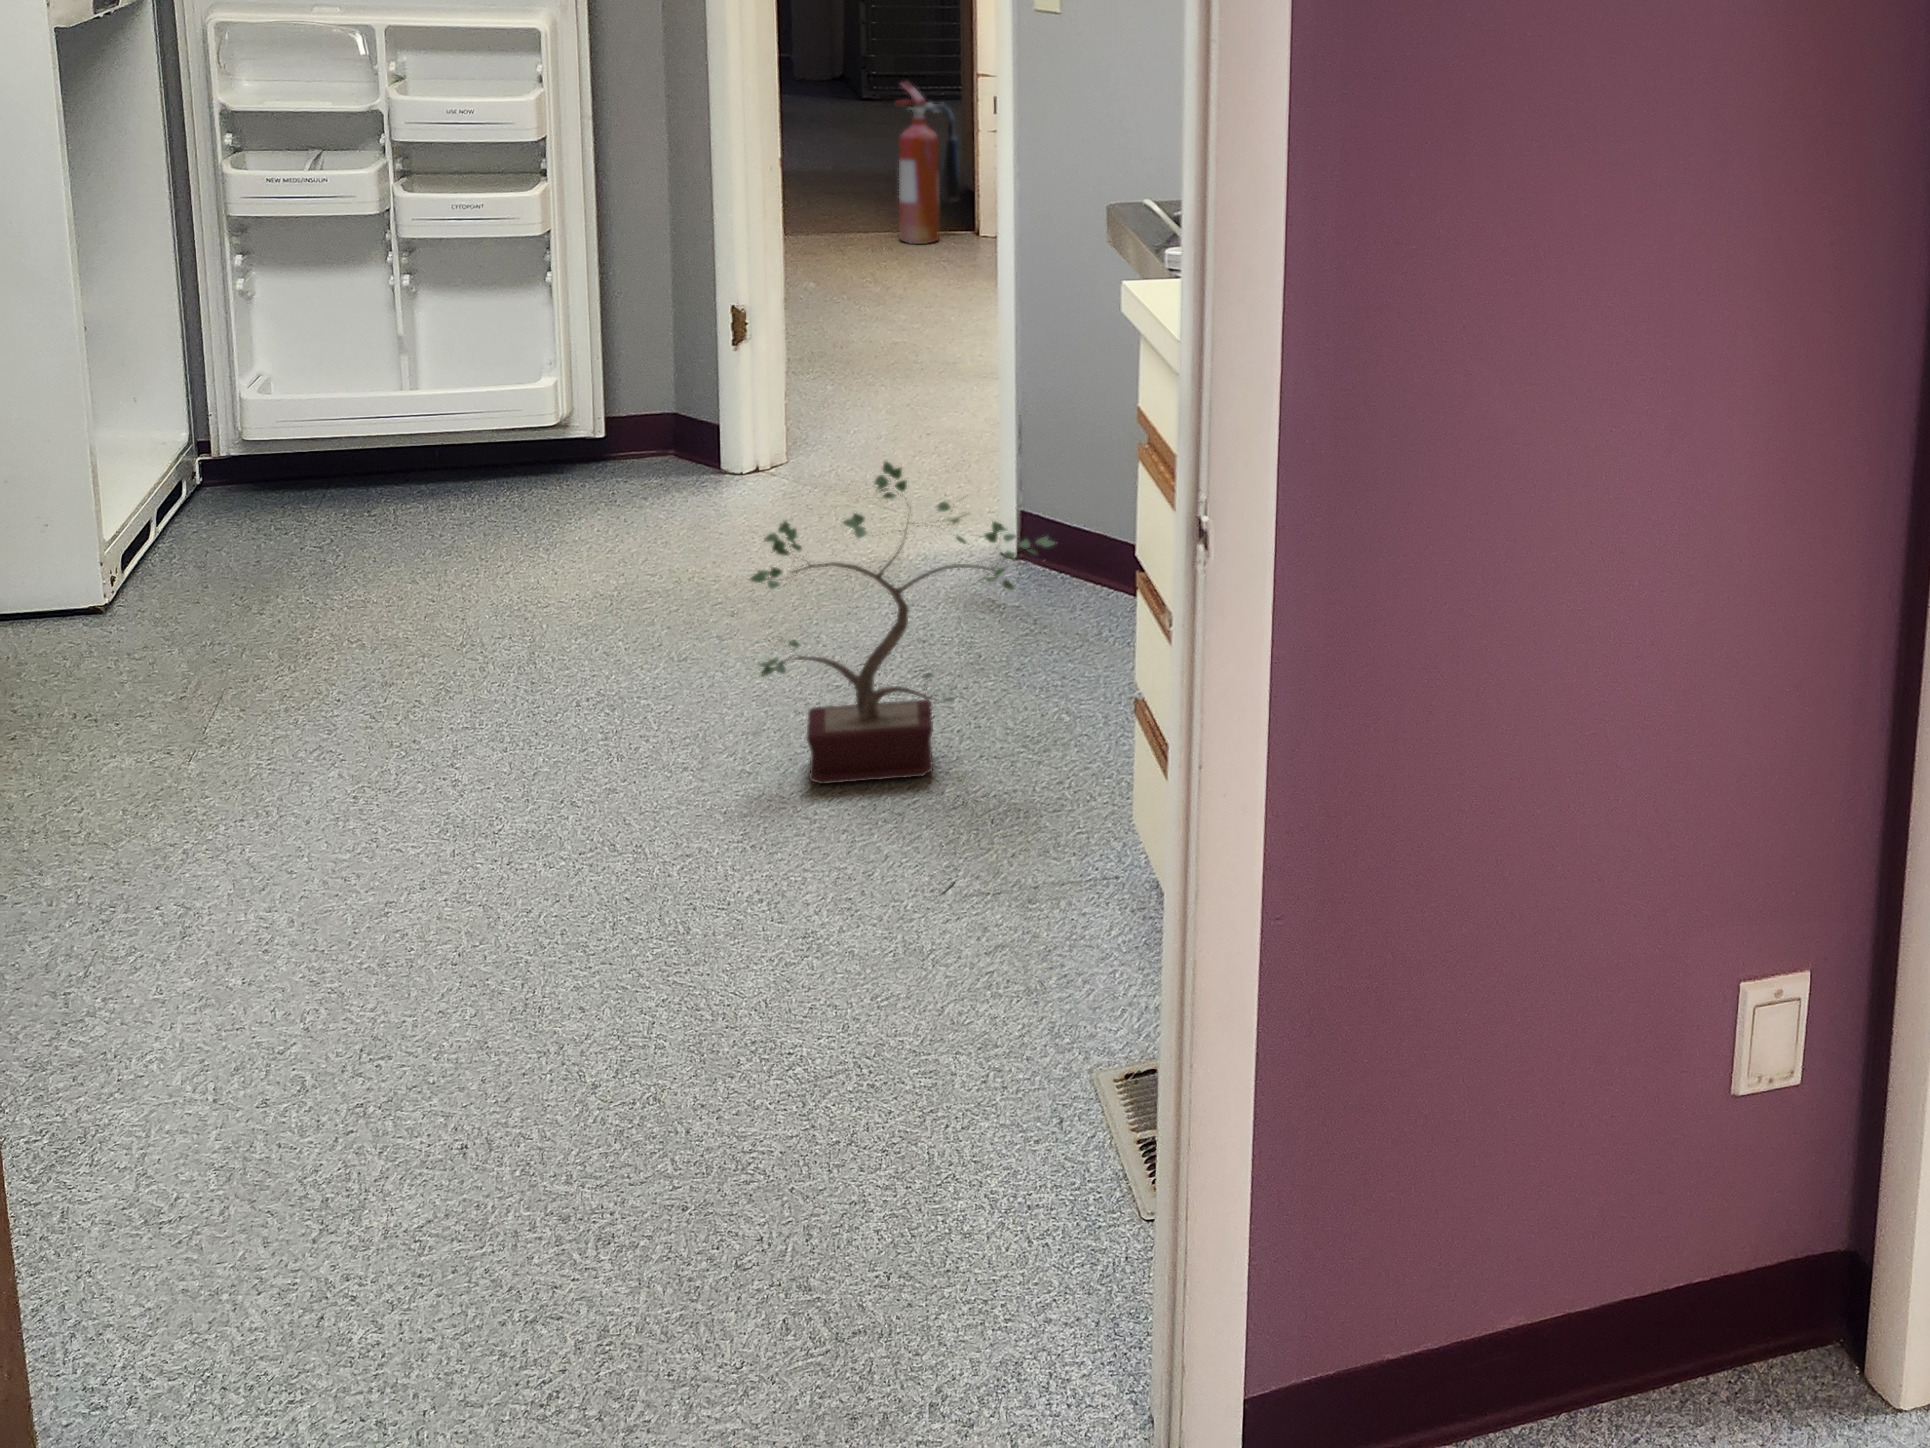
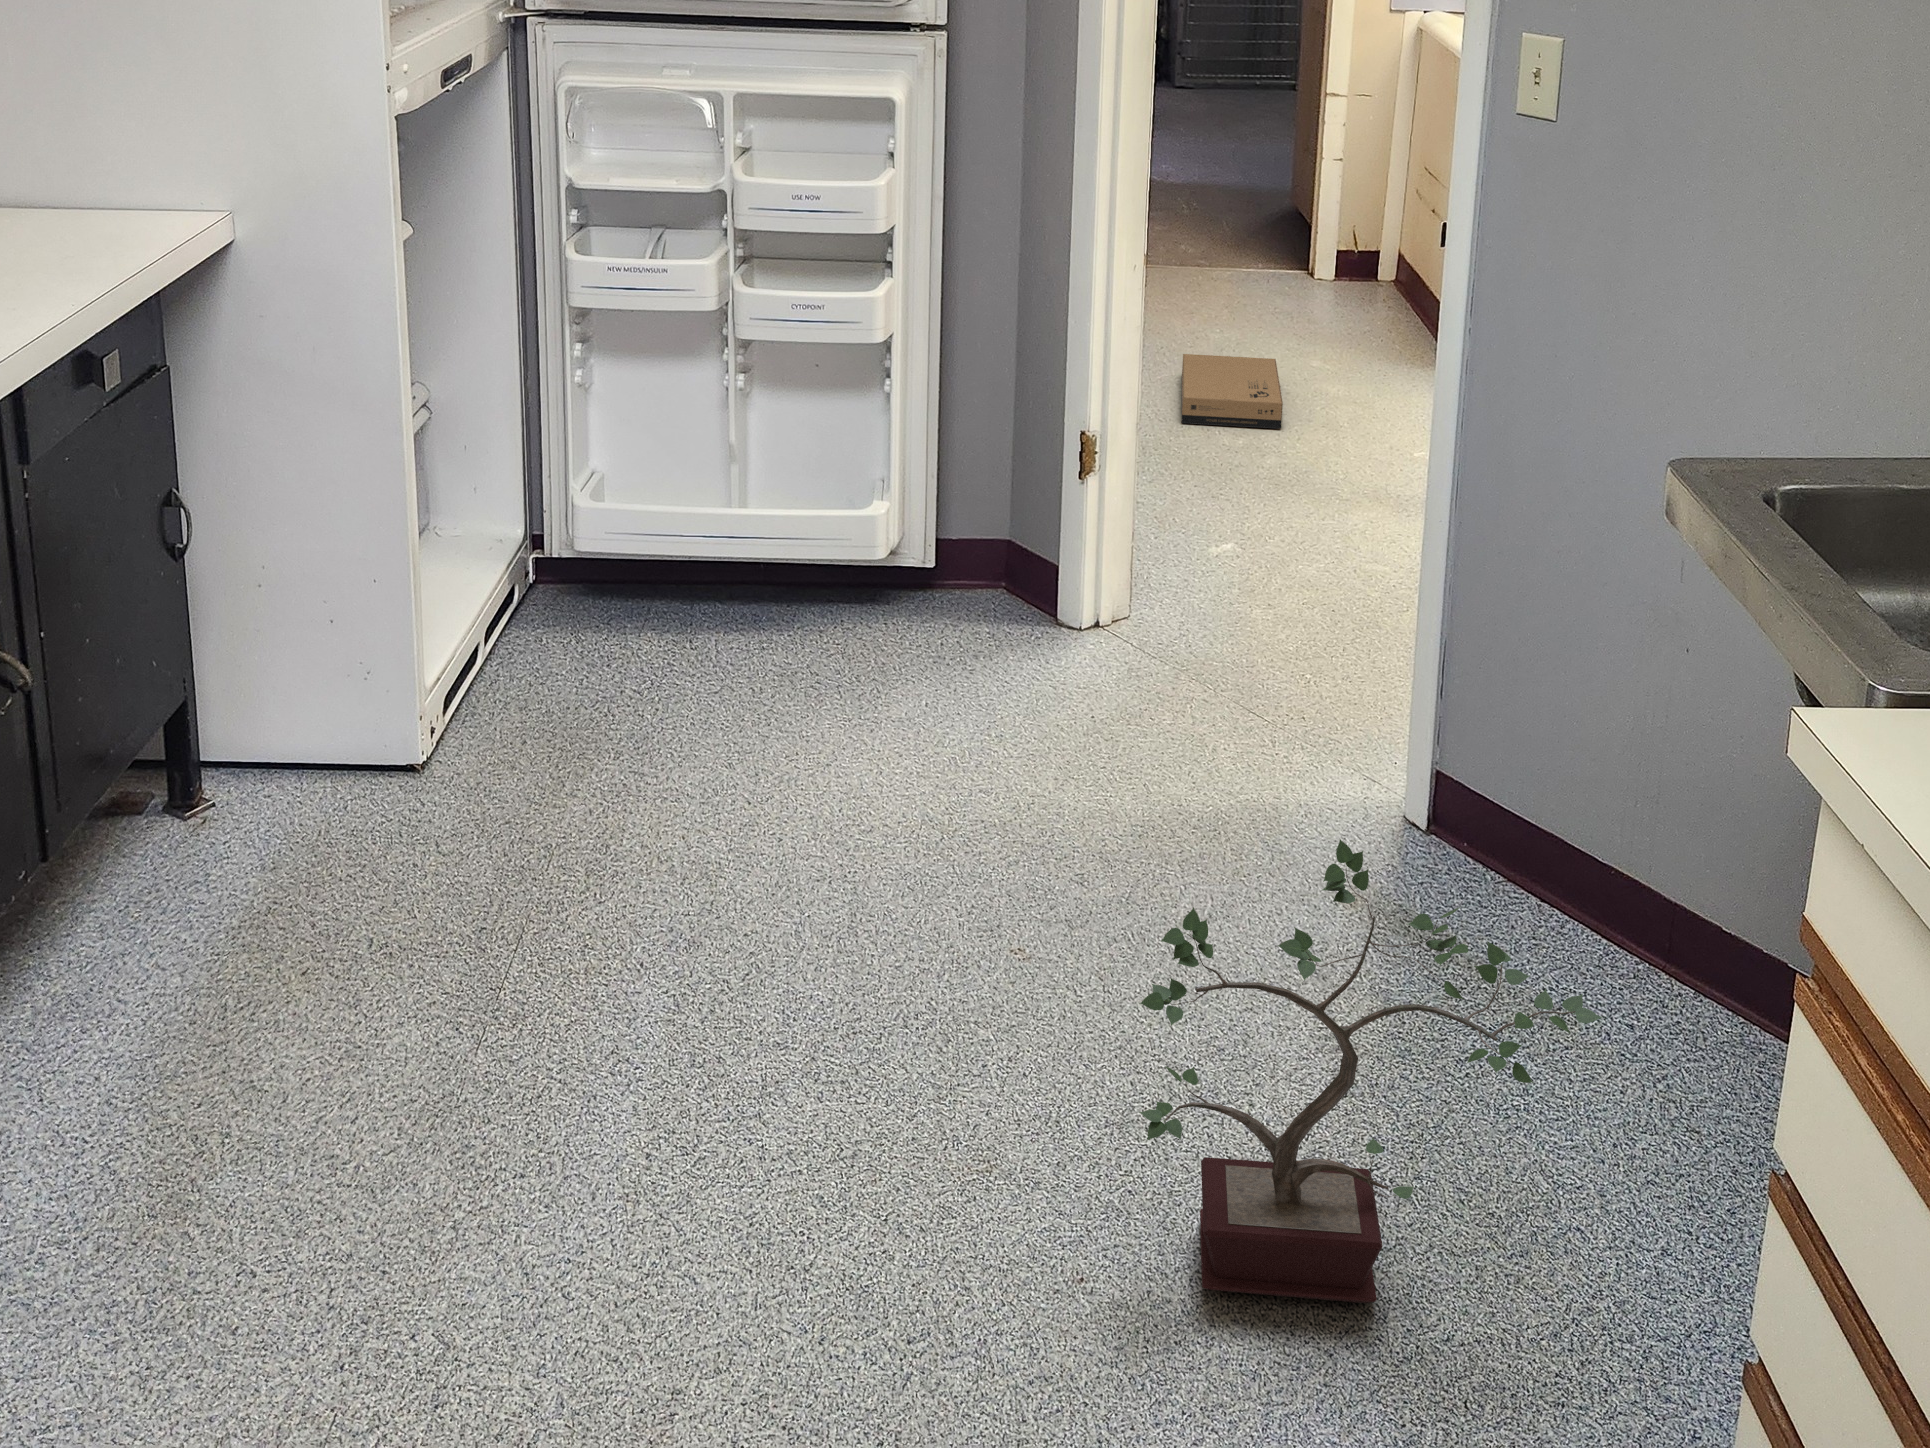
fire extinguisher: present [895,82,960,244] -> none [1228,105,1297,284]
cardboard box: none [843,290,934,342] -> present [1182,354,1283,428]

